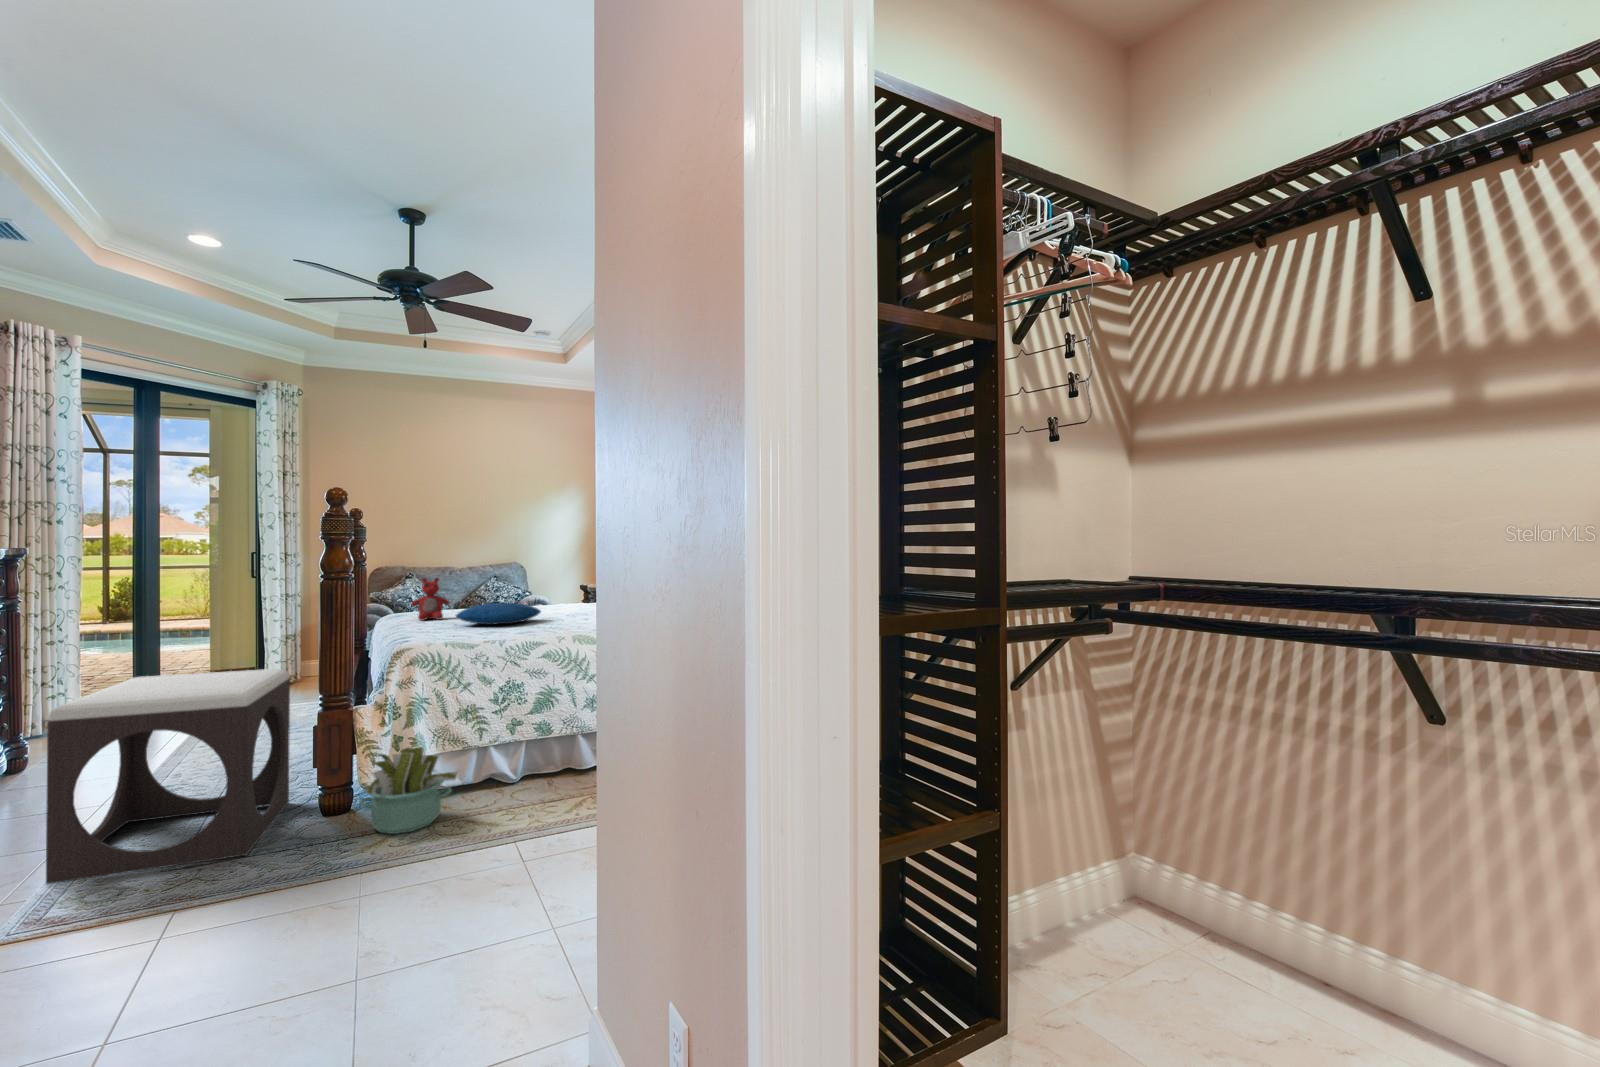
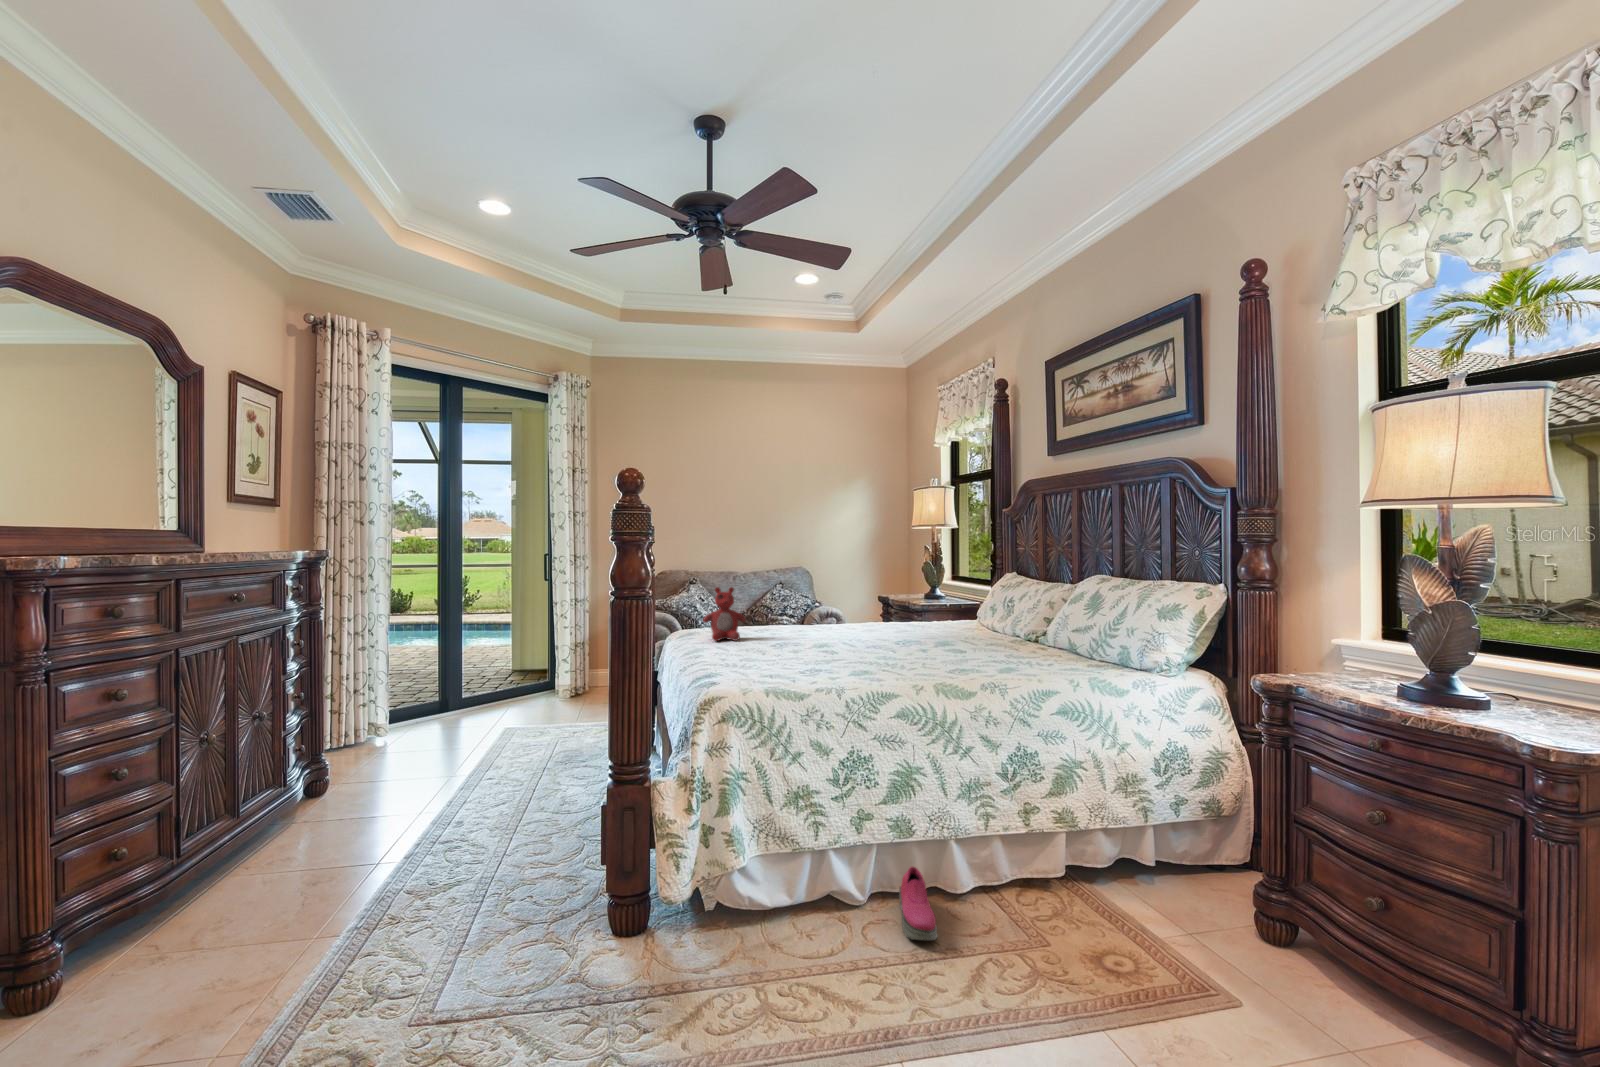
pillow: present [456,603,541,625] -> none [762,624,867,654]
footstool: present [46,669,290,884] -> none [269,715,572,1035]
decorative plant: present [359,747,458,834] -> none [659,853,798,1007]
shoe: none [539,755,561,793] -> present [899,867,937,940]

